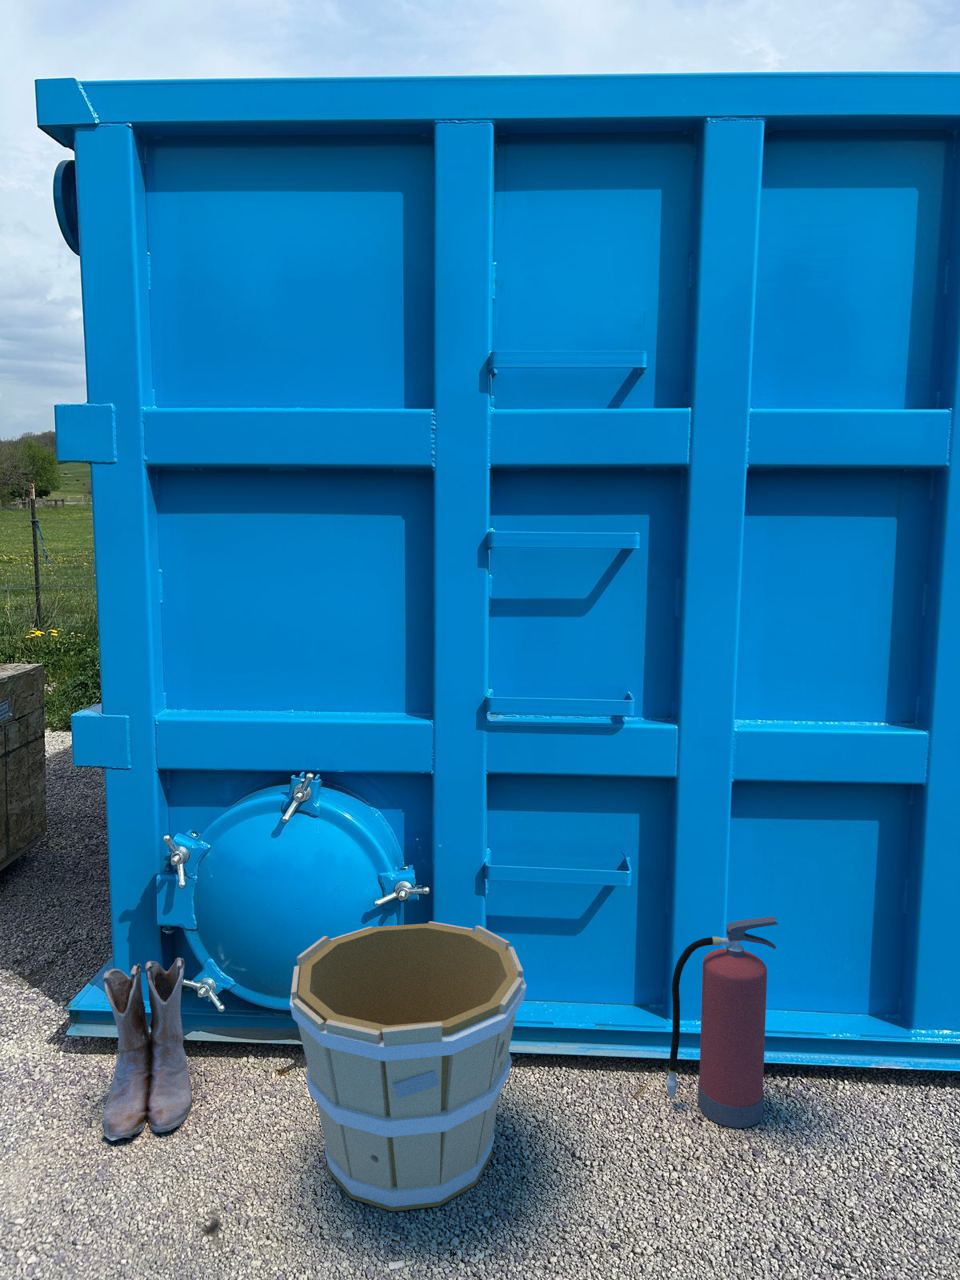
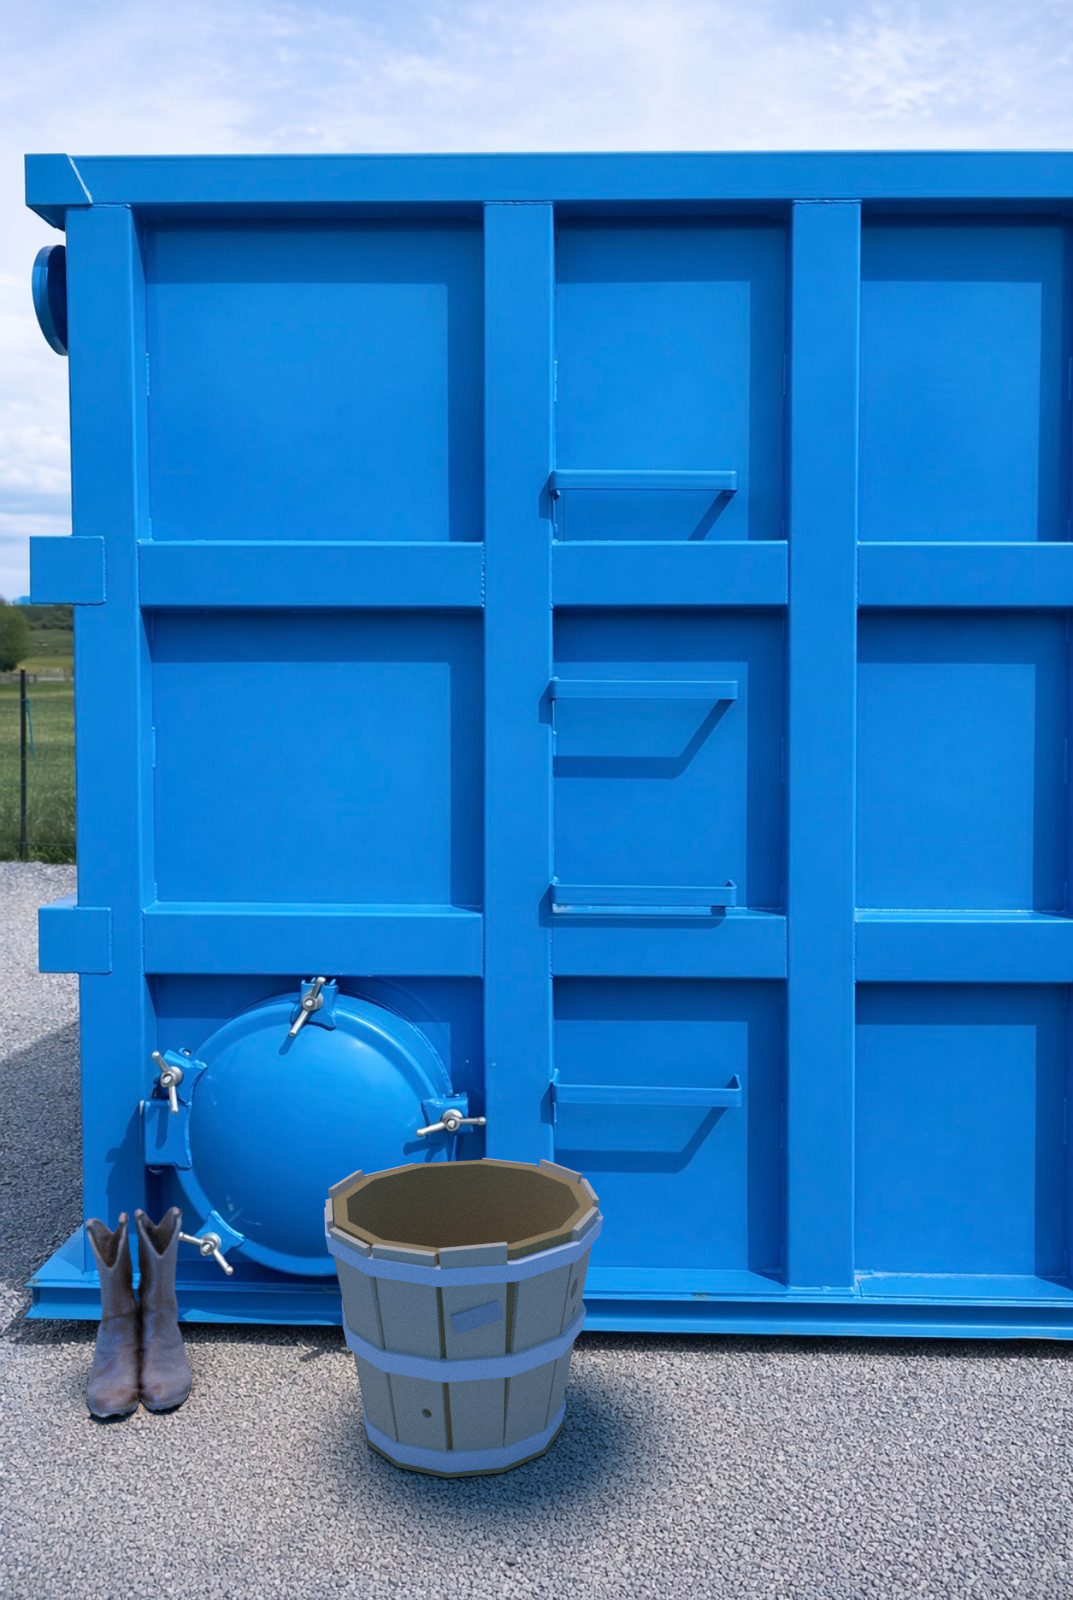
fire extinguisher: present [665,916,778,1128] -> none [772,1142,905,1400]

